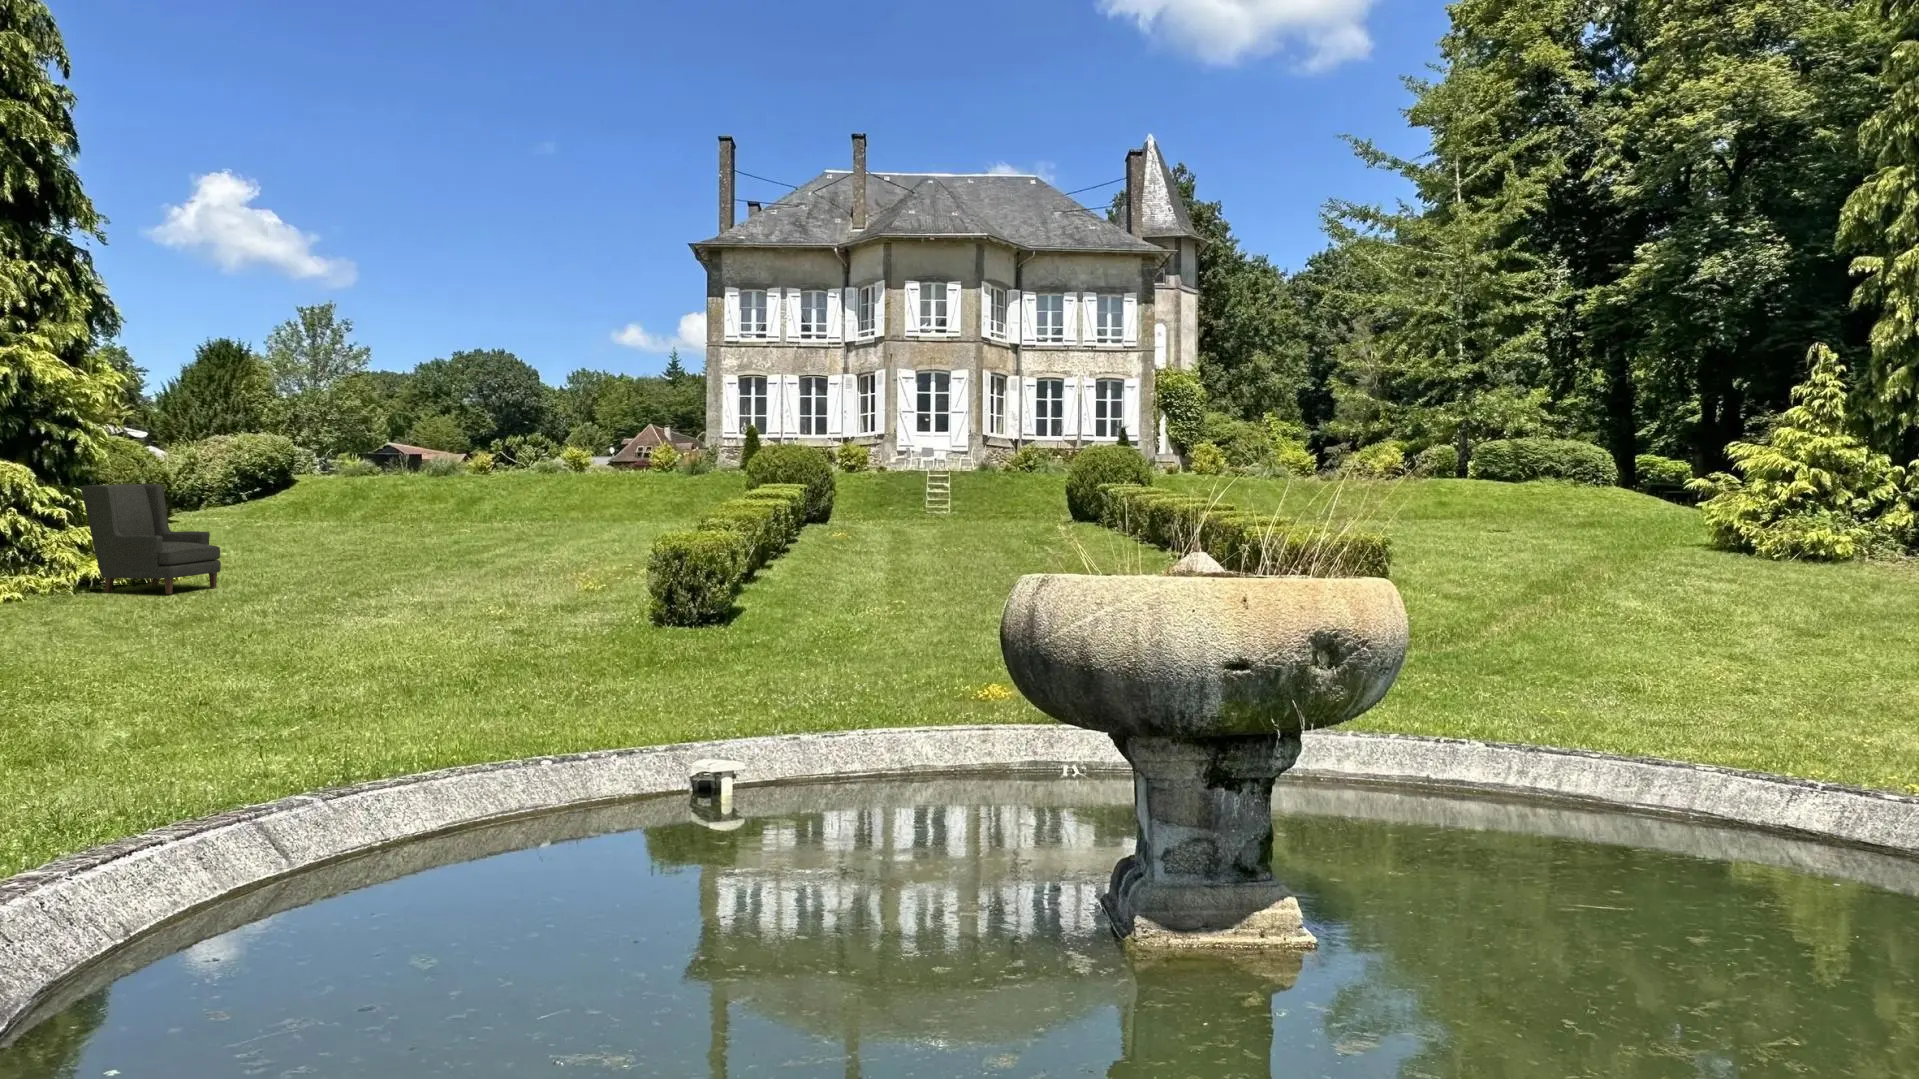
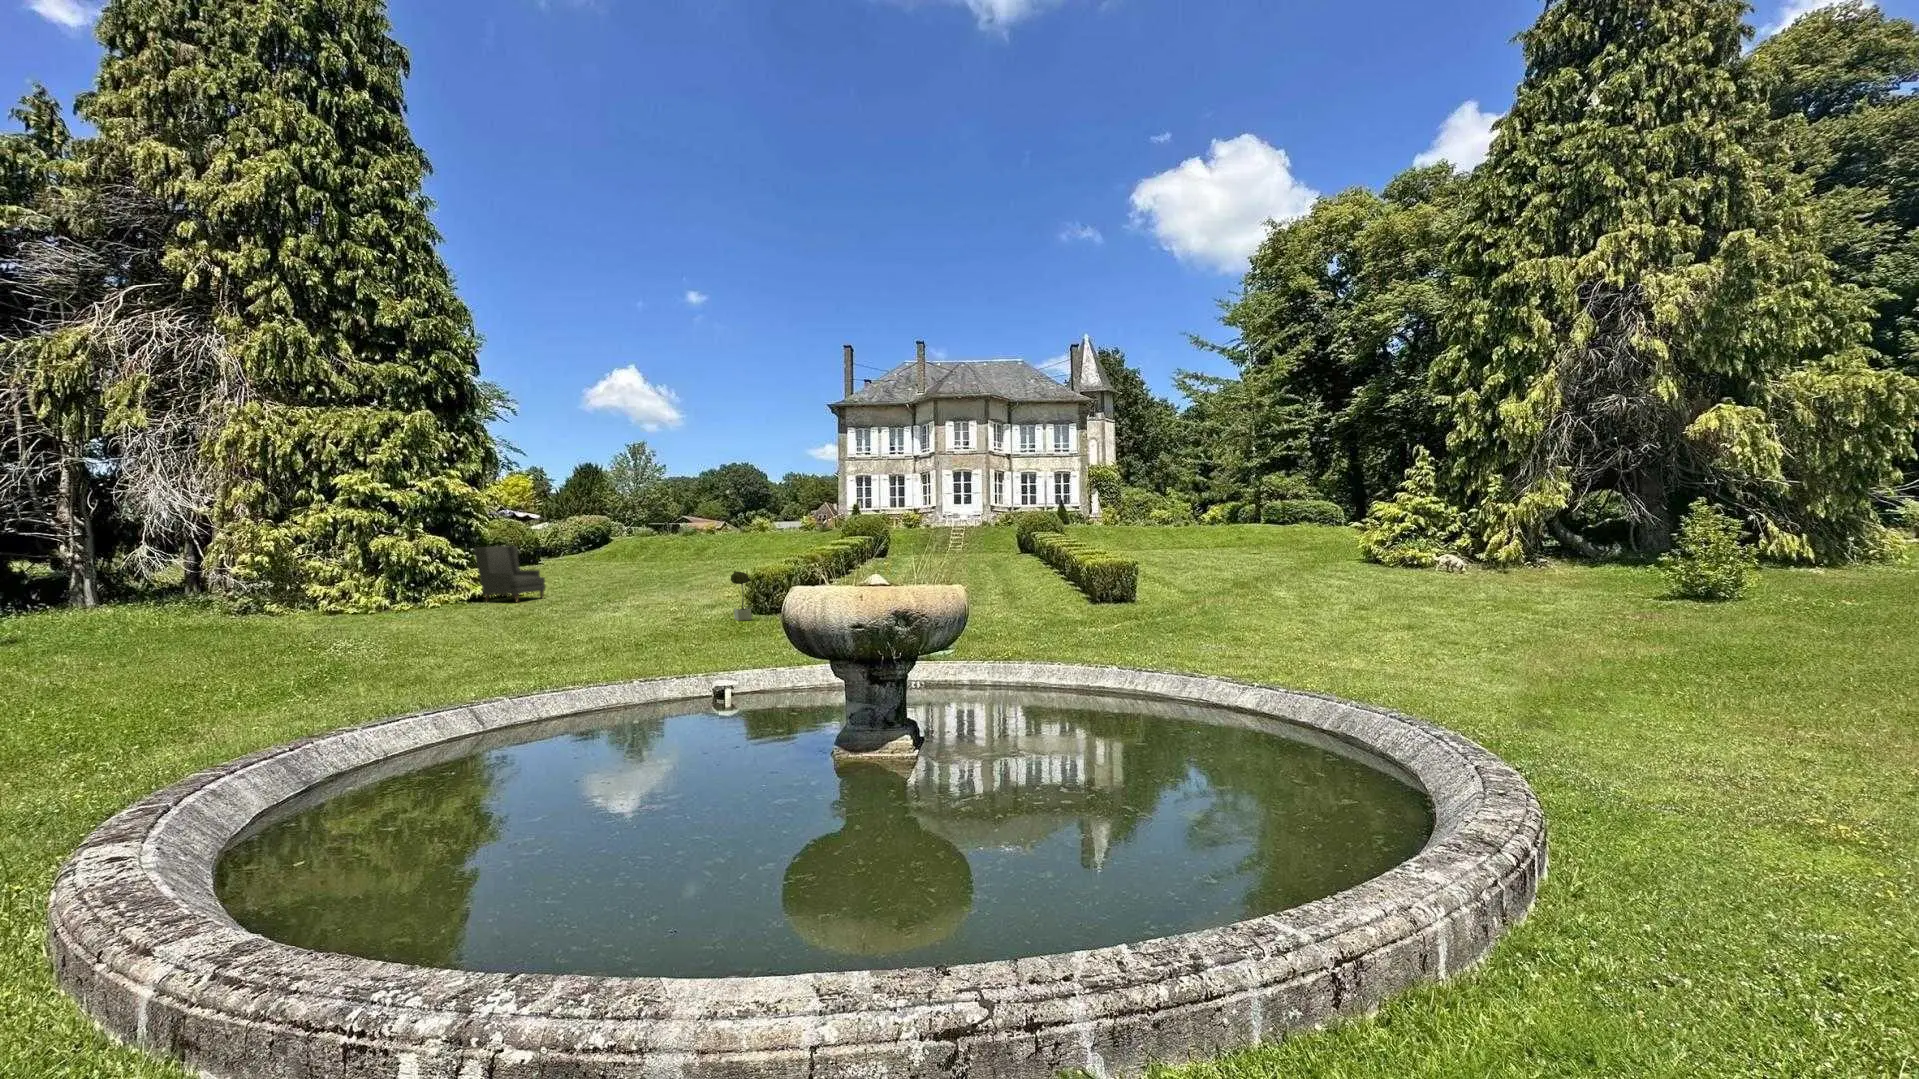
potted tree: none [612,540,652,637] -> present [731,571,752,621]

